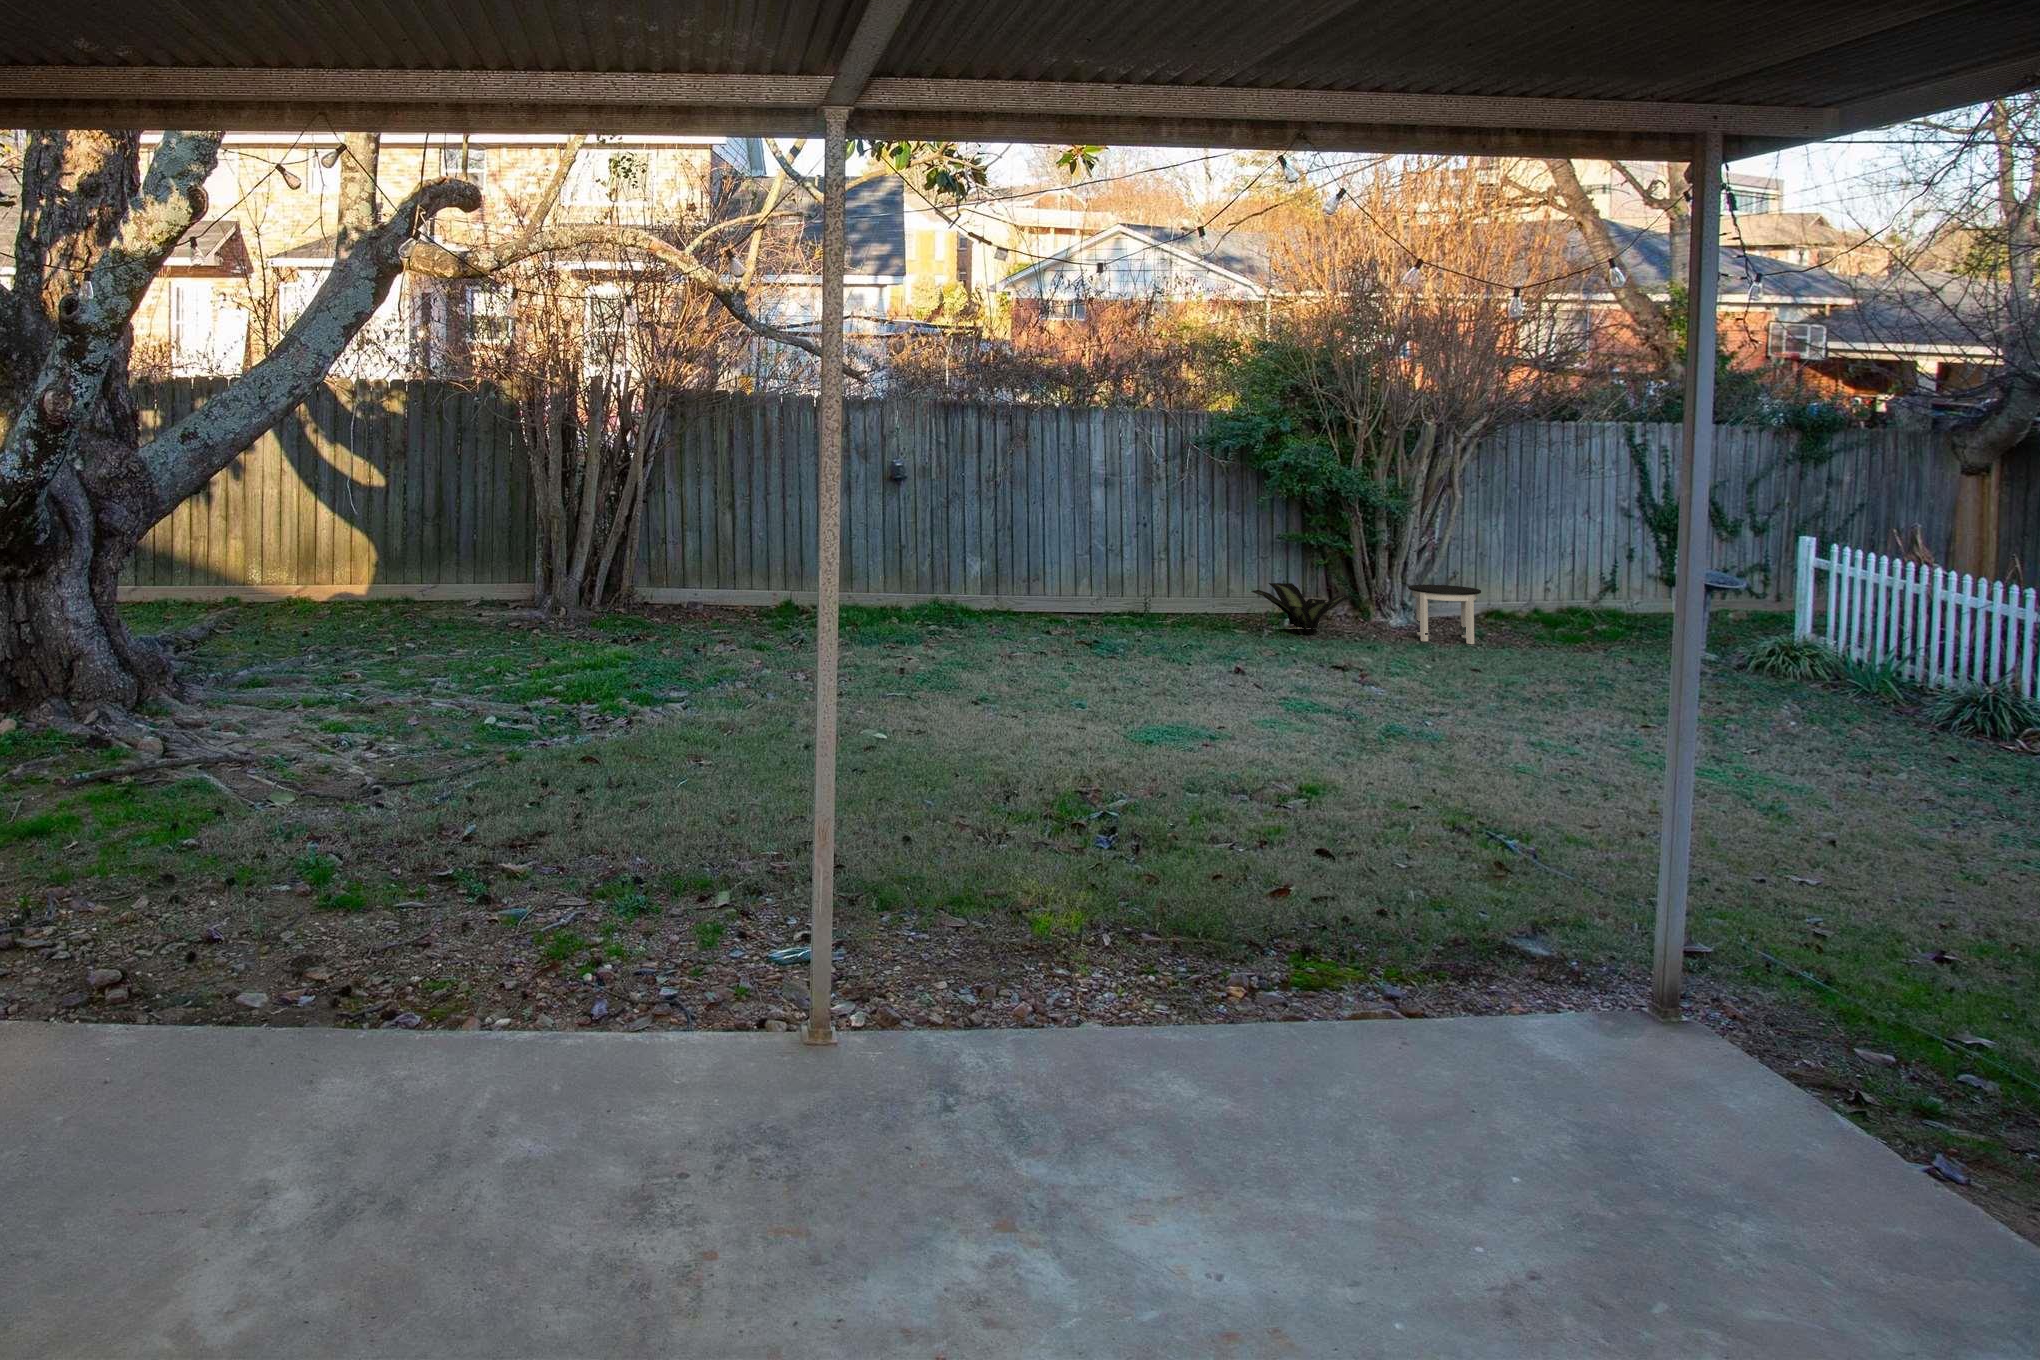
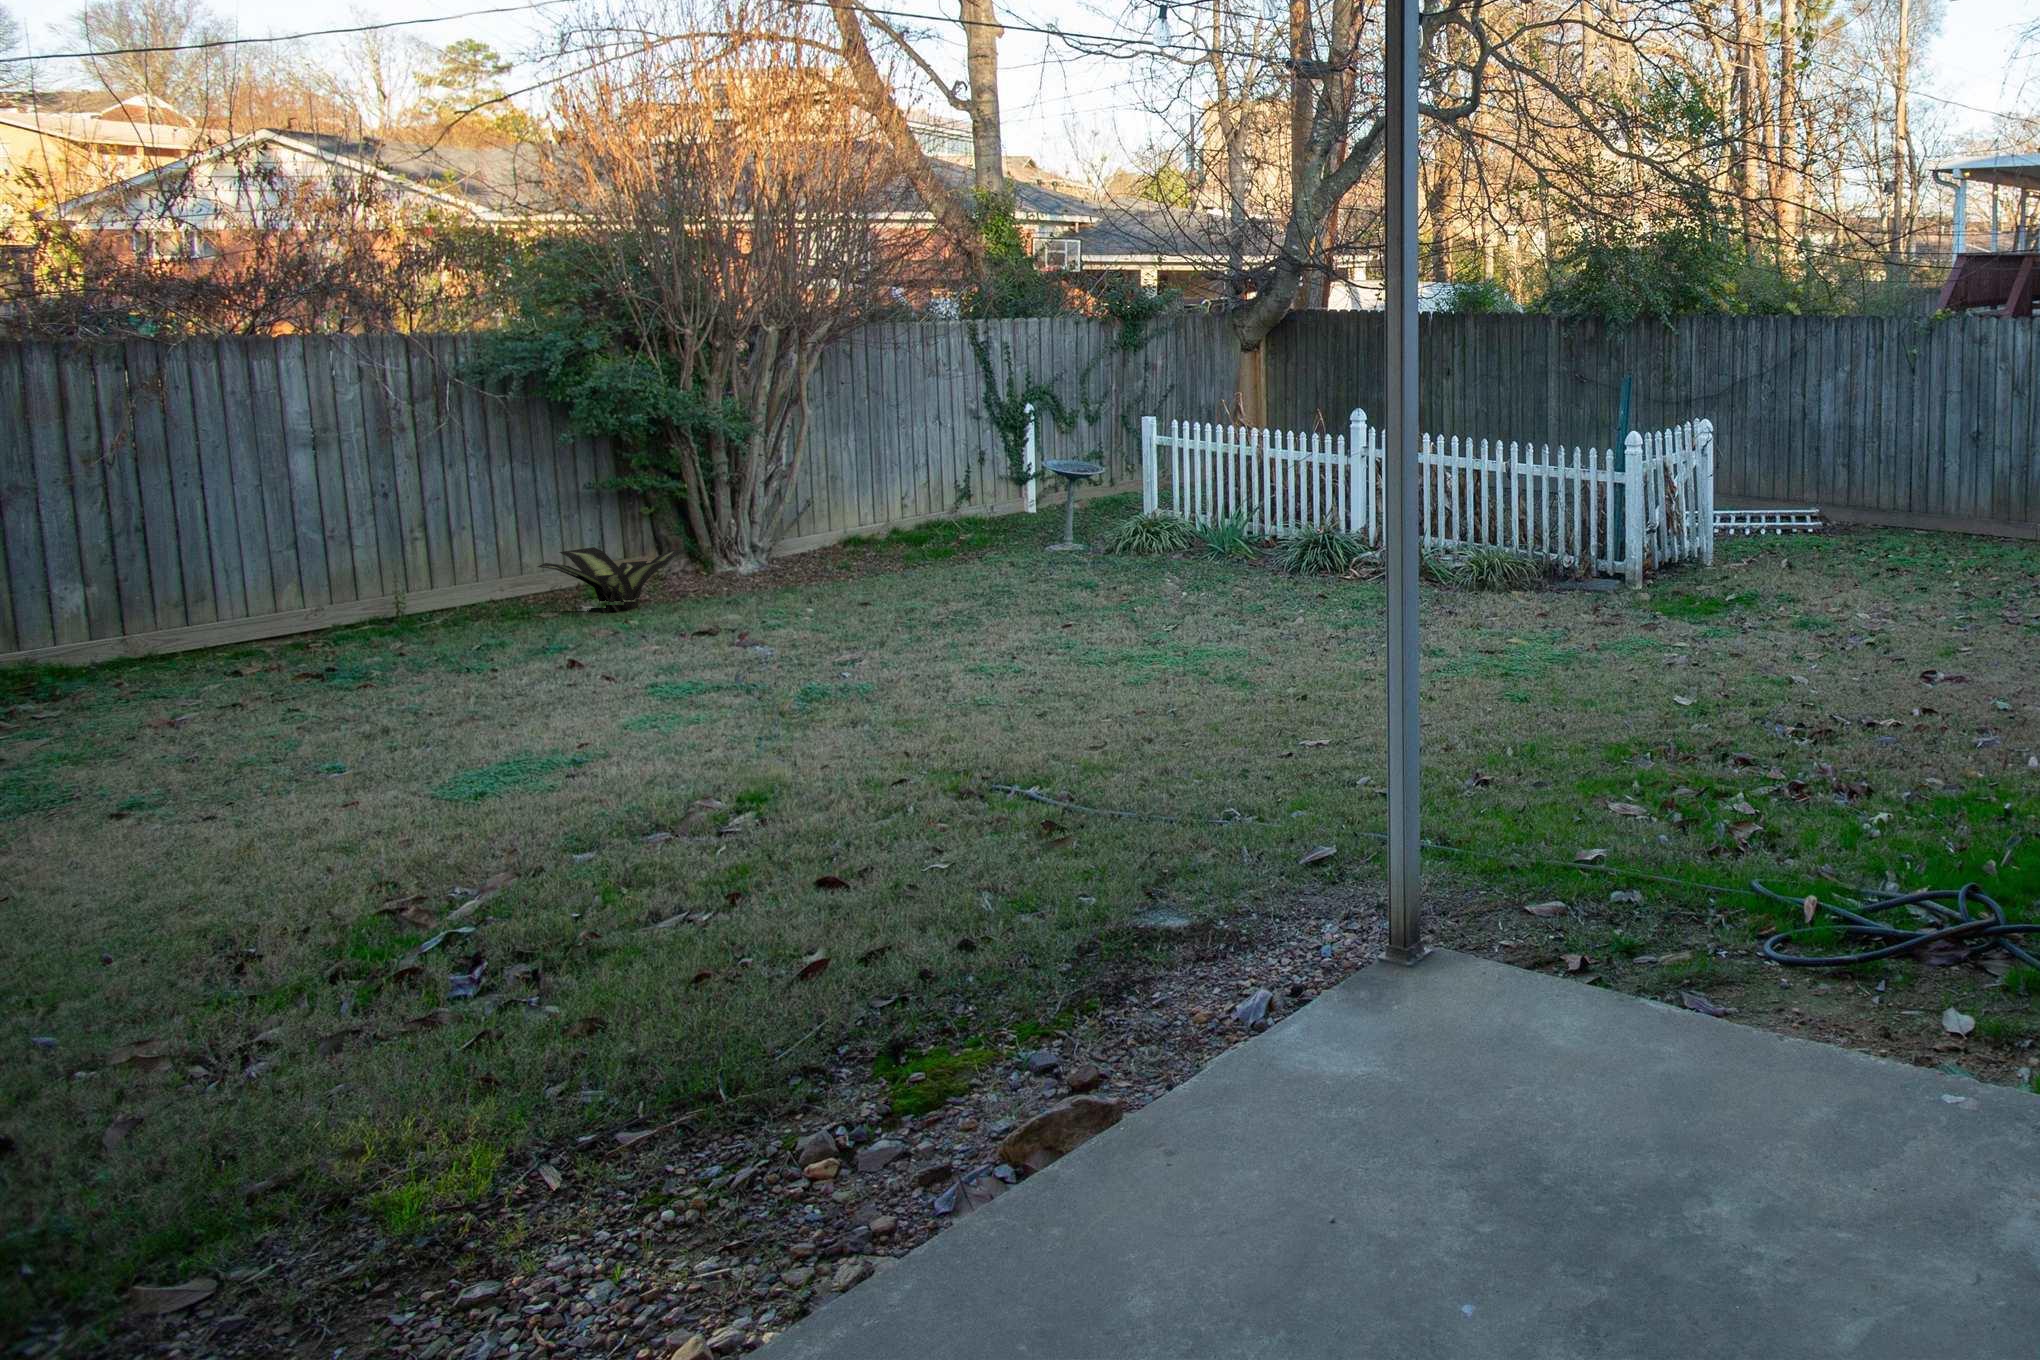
round table: present [1408,585,1481,644] -> none [756,516,845,589]

